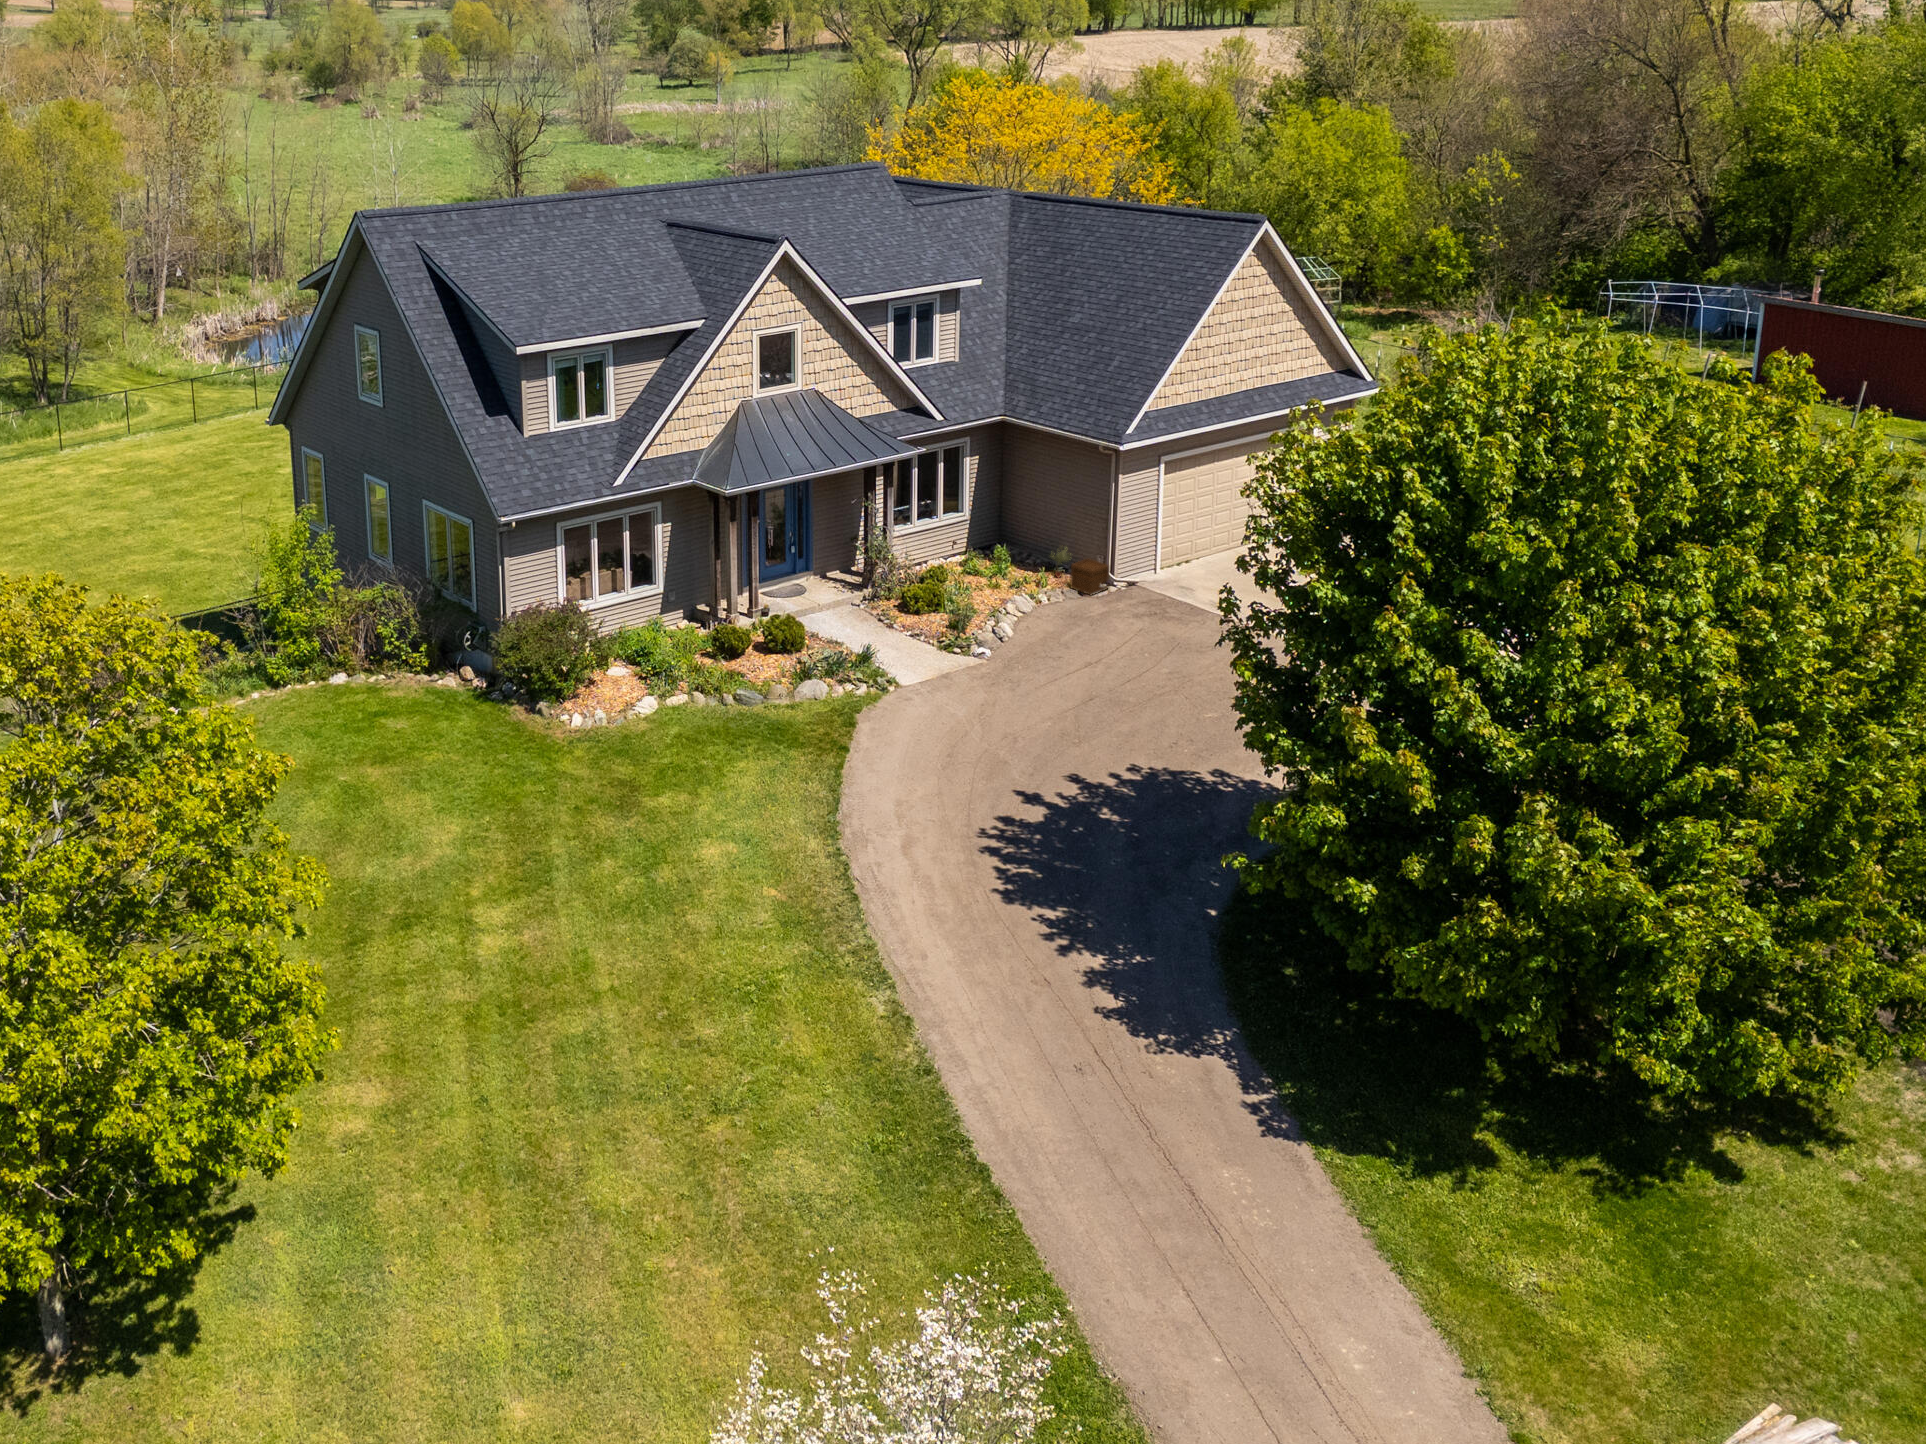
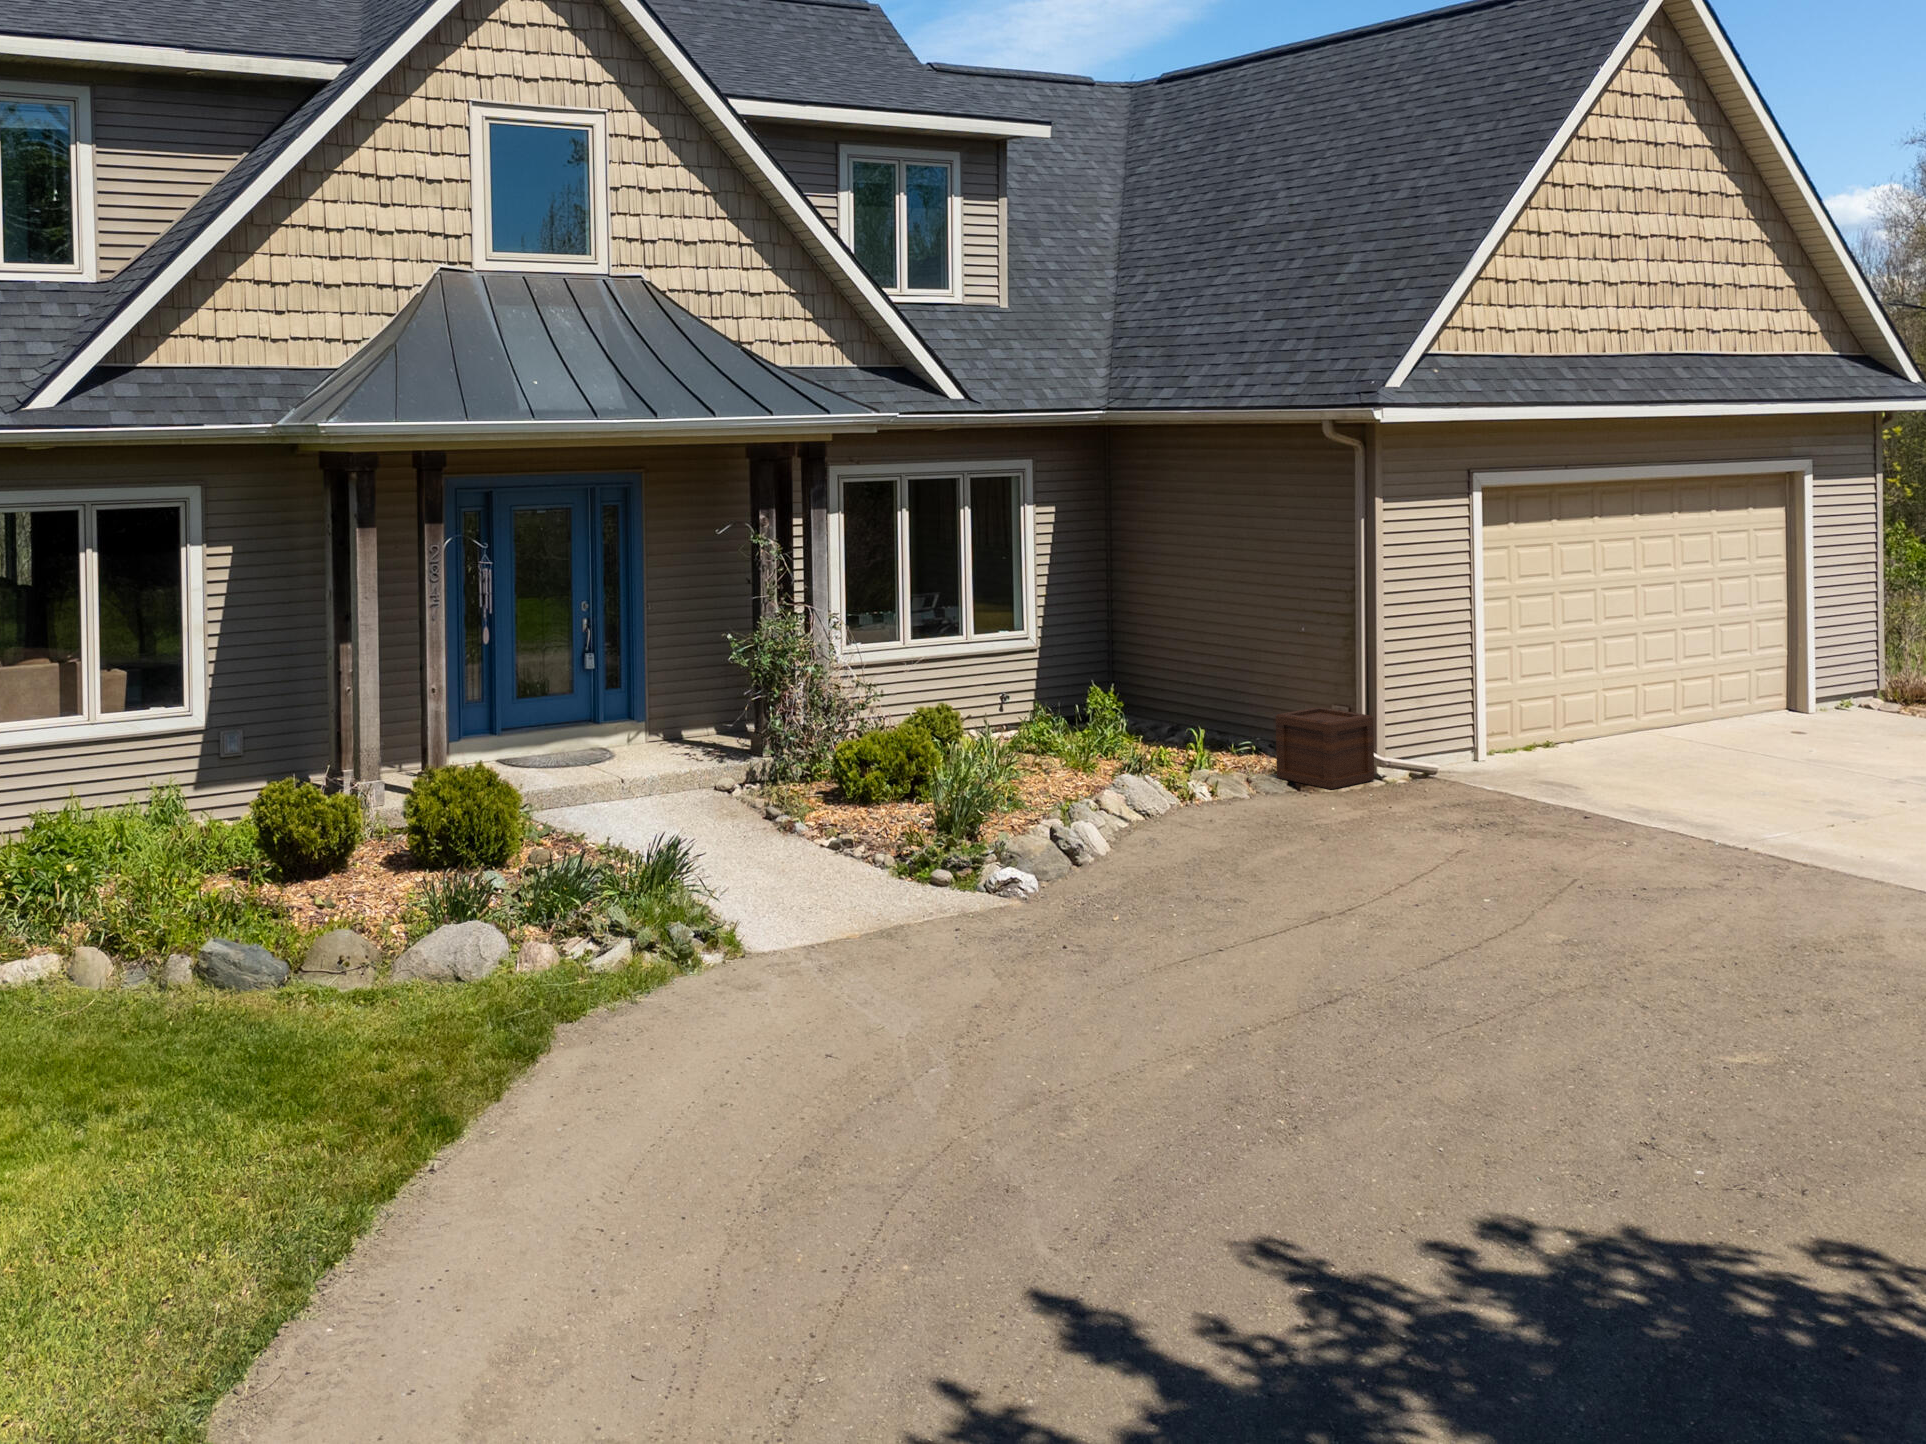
potted tree: present [1052,548,1071,578] -> none [1224,681,1279,764]

